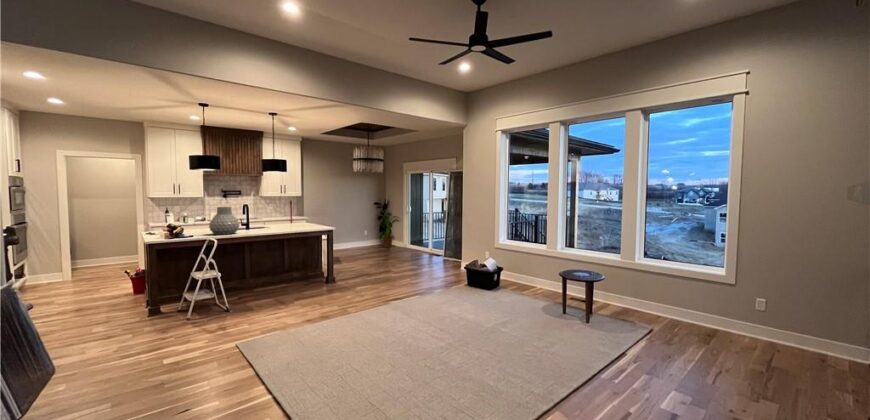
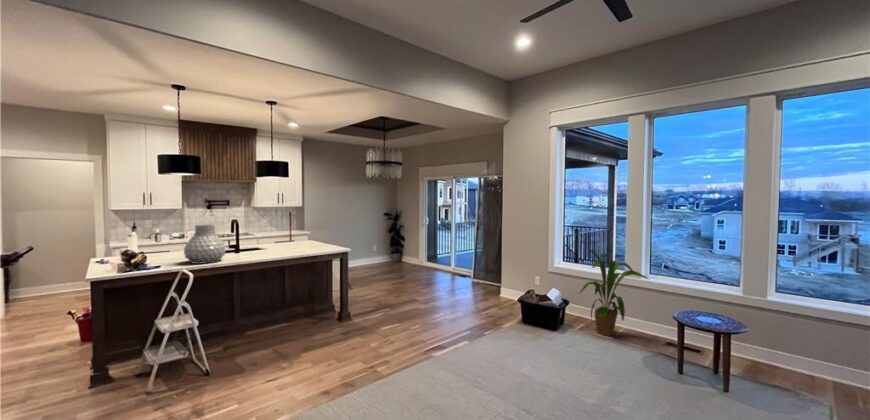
house plant: present [378,213,400,247] -> present [580,249,648,336]

